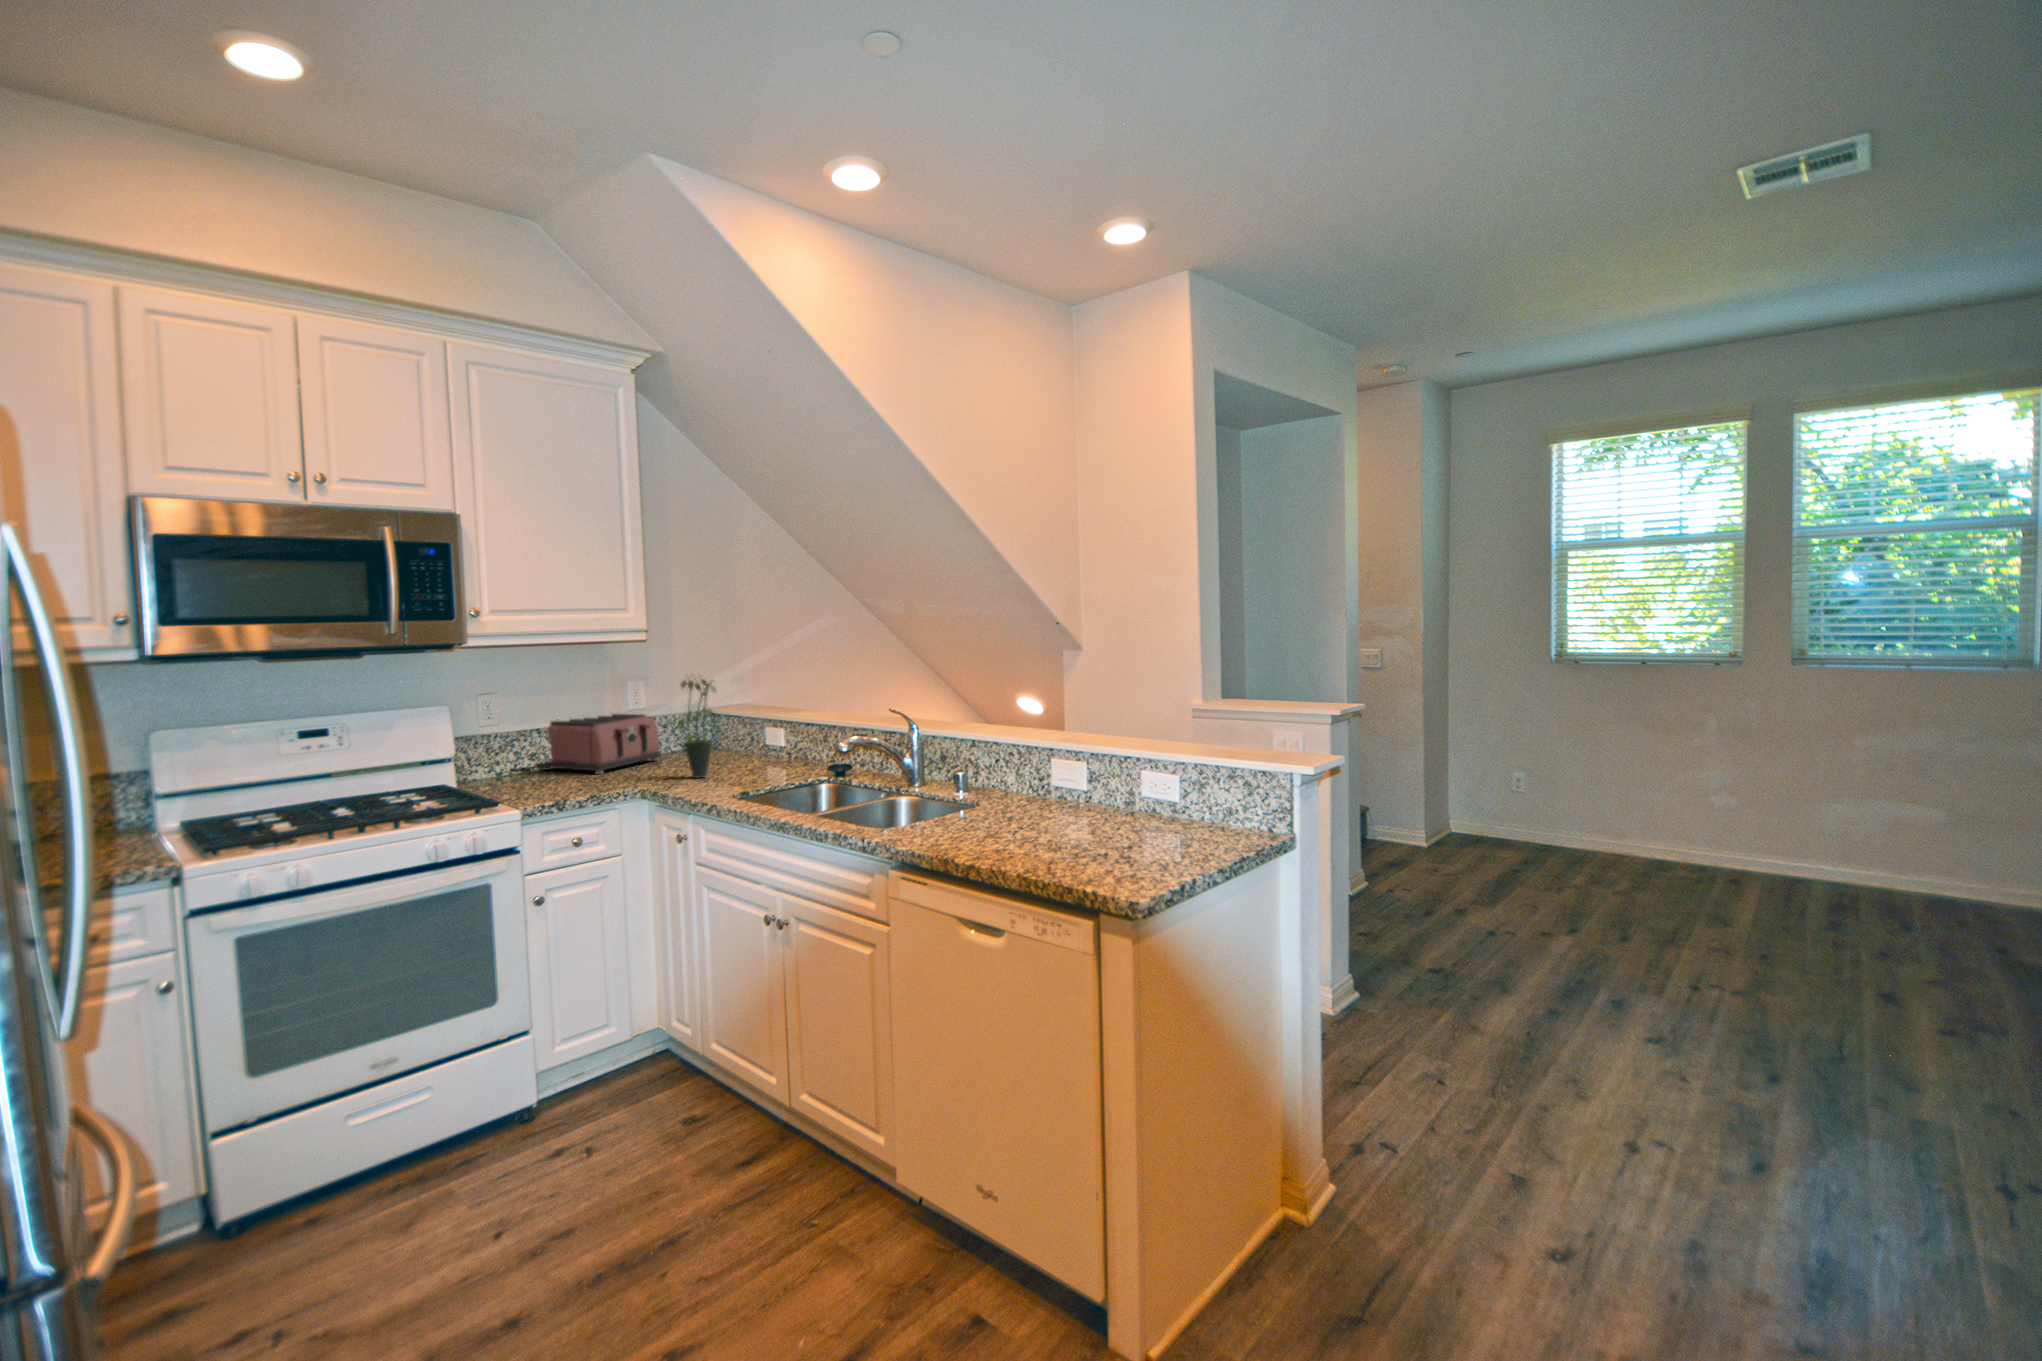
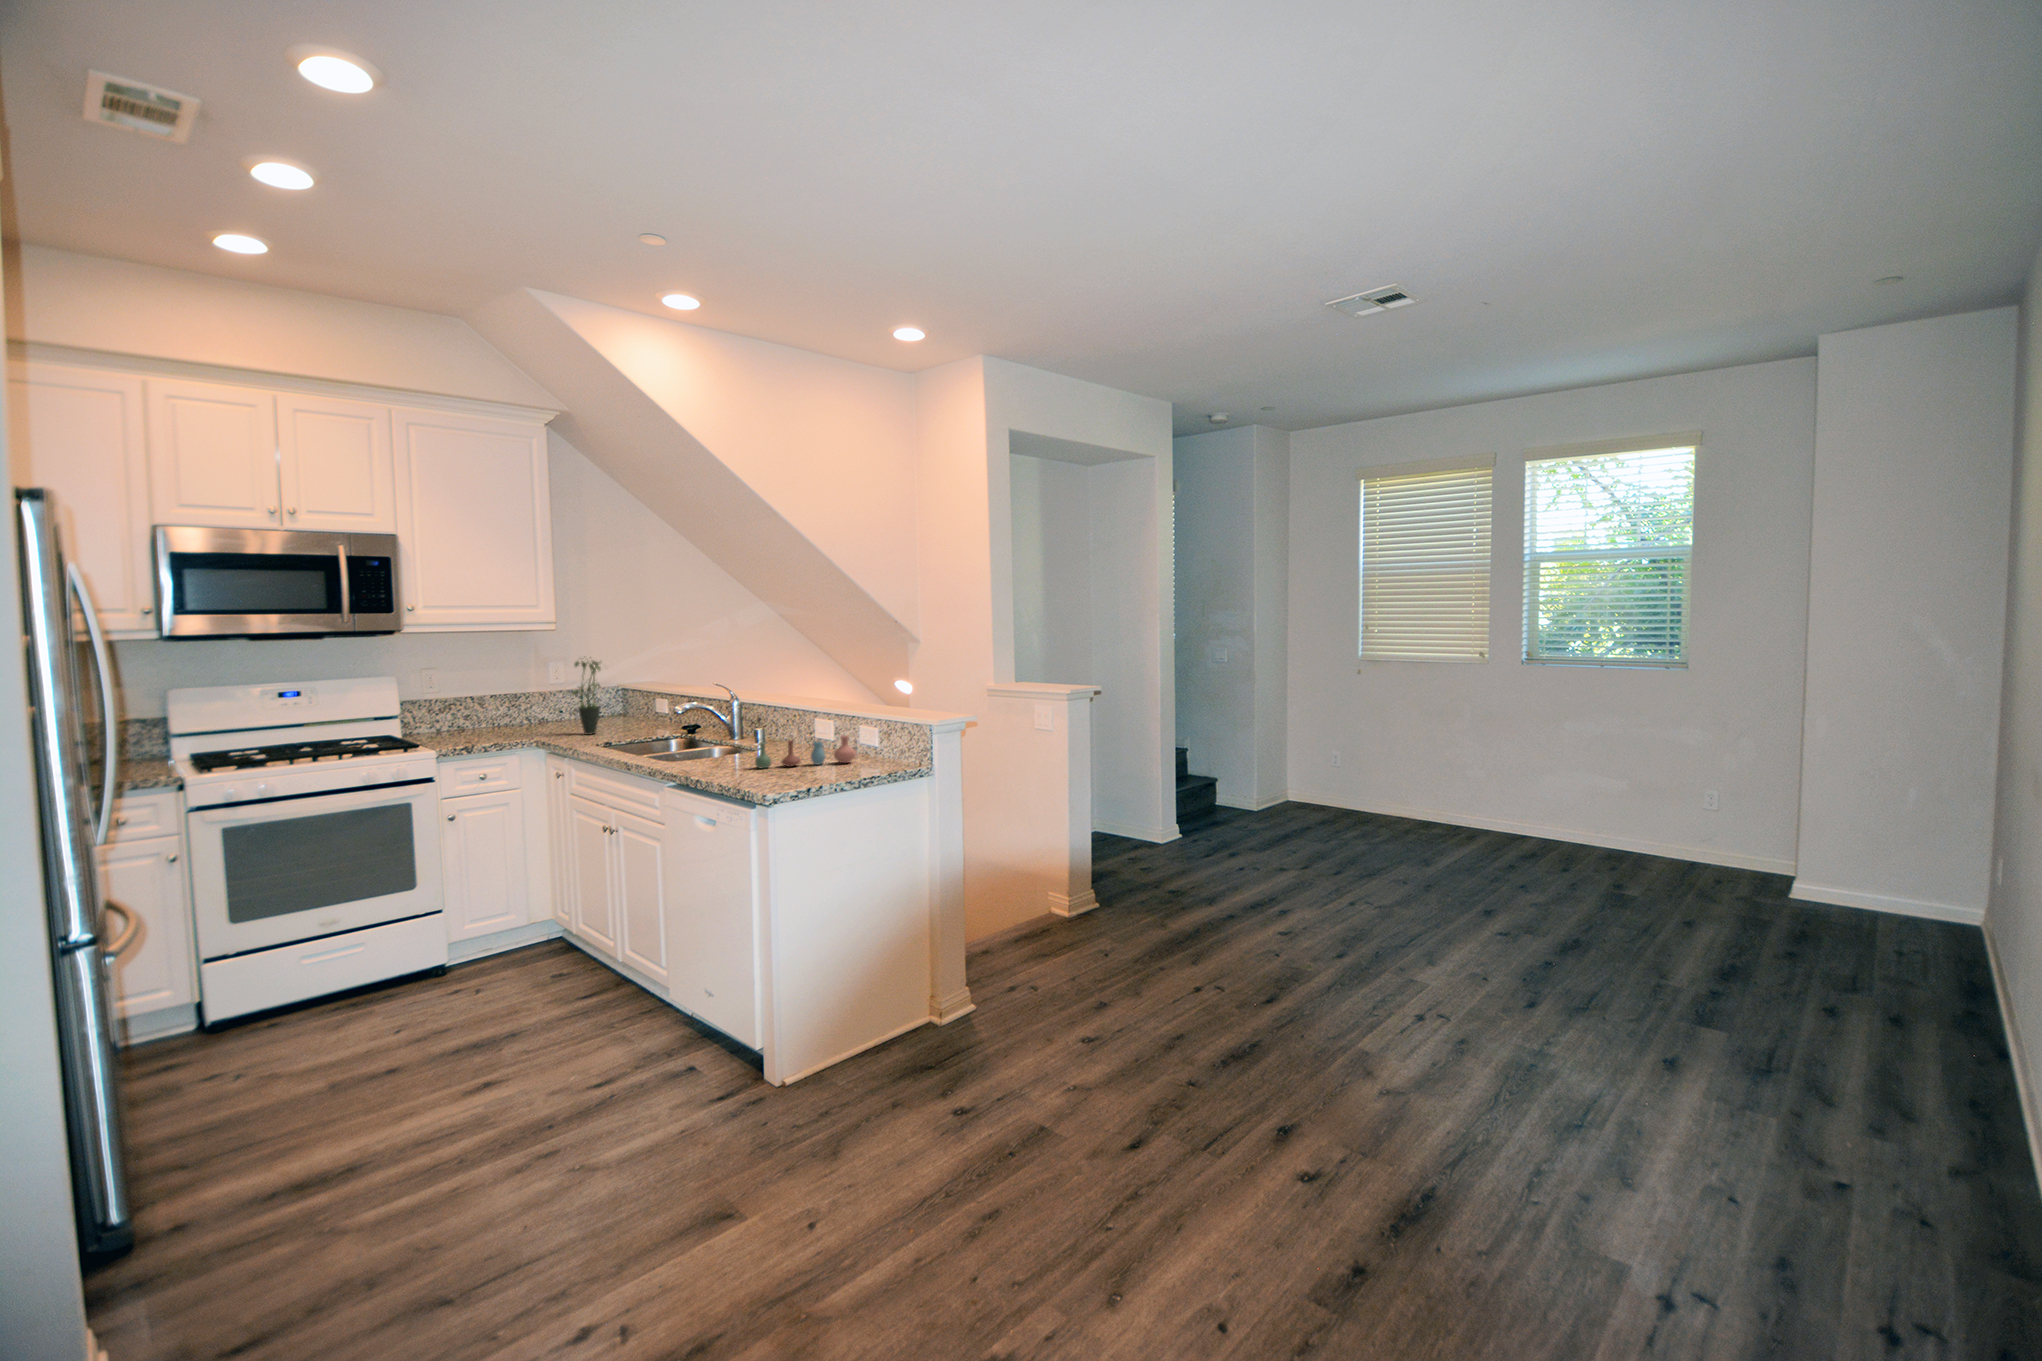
toaster: present [535,714,661,774] -> none [471,686,575,732]
vase: none [1015,785,1151,838] -> present [755,735,856,768]

